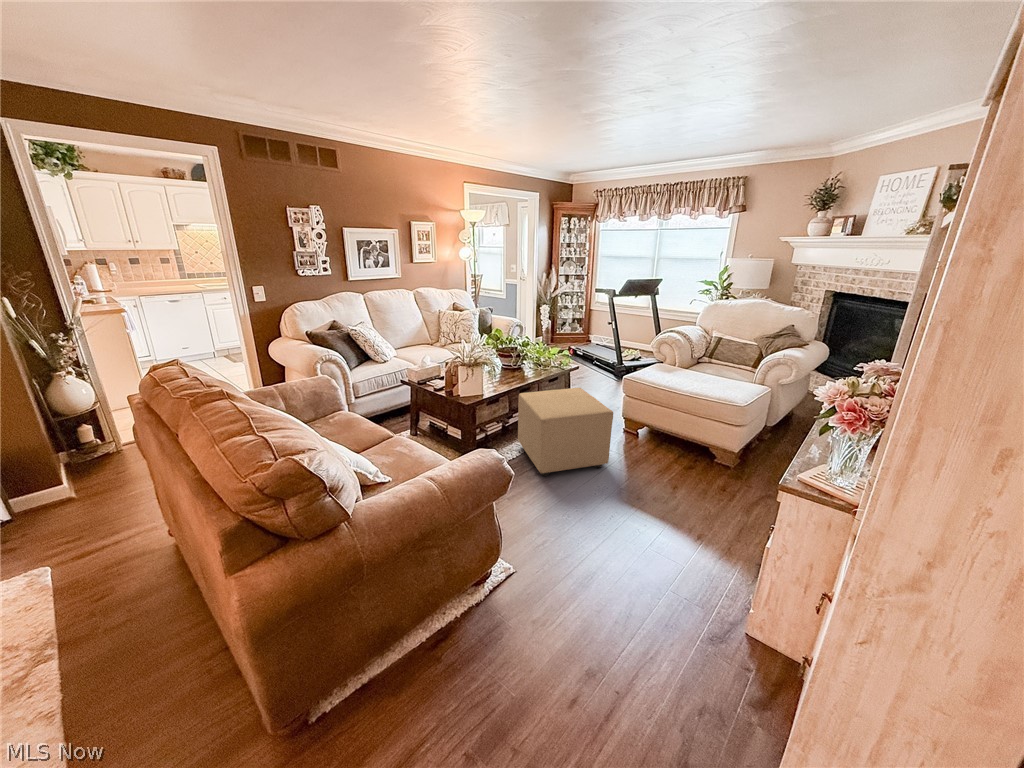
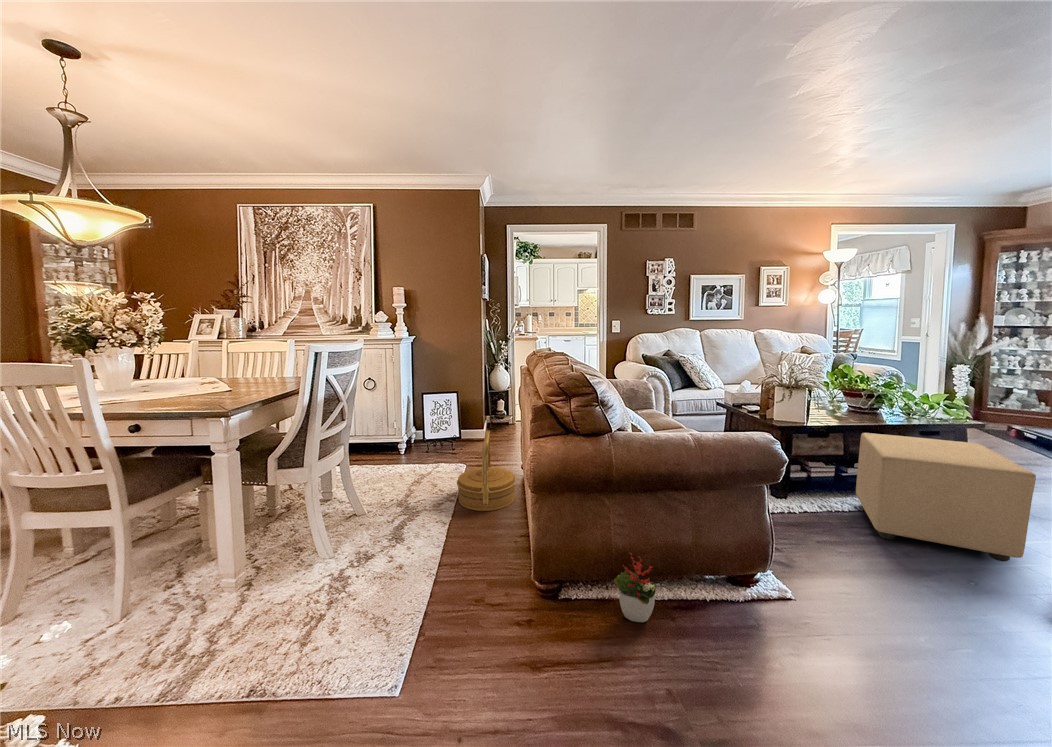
woven basket: none [46,518,179,660] -> present [457,431,516,511]
decorative plant: none [379,632,424,694] -> present [614,553,657,622]

